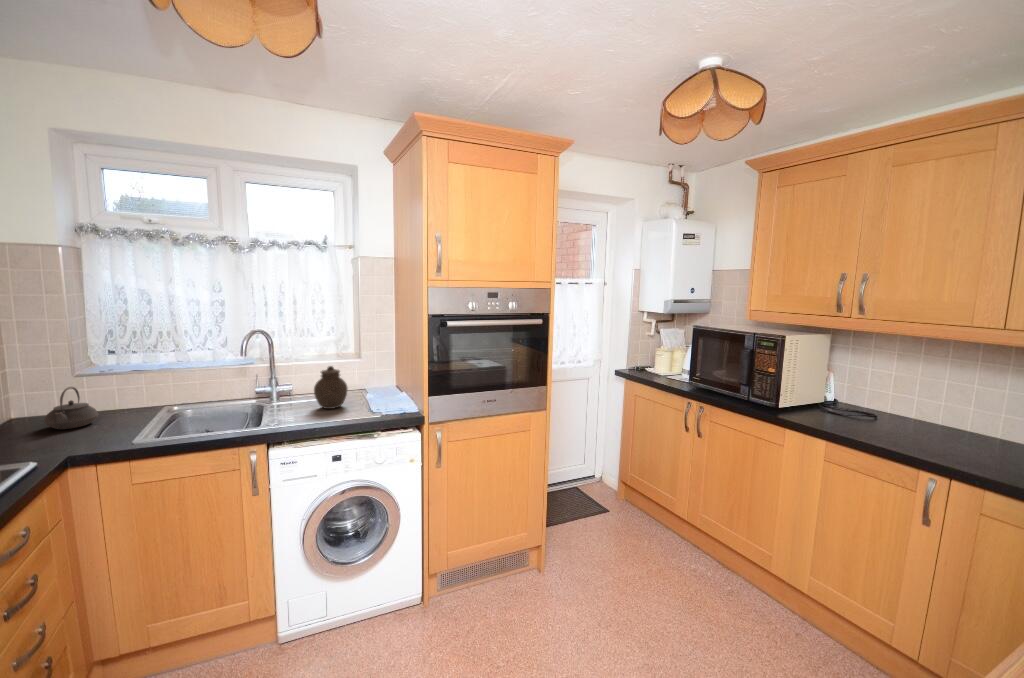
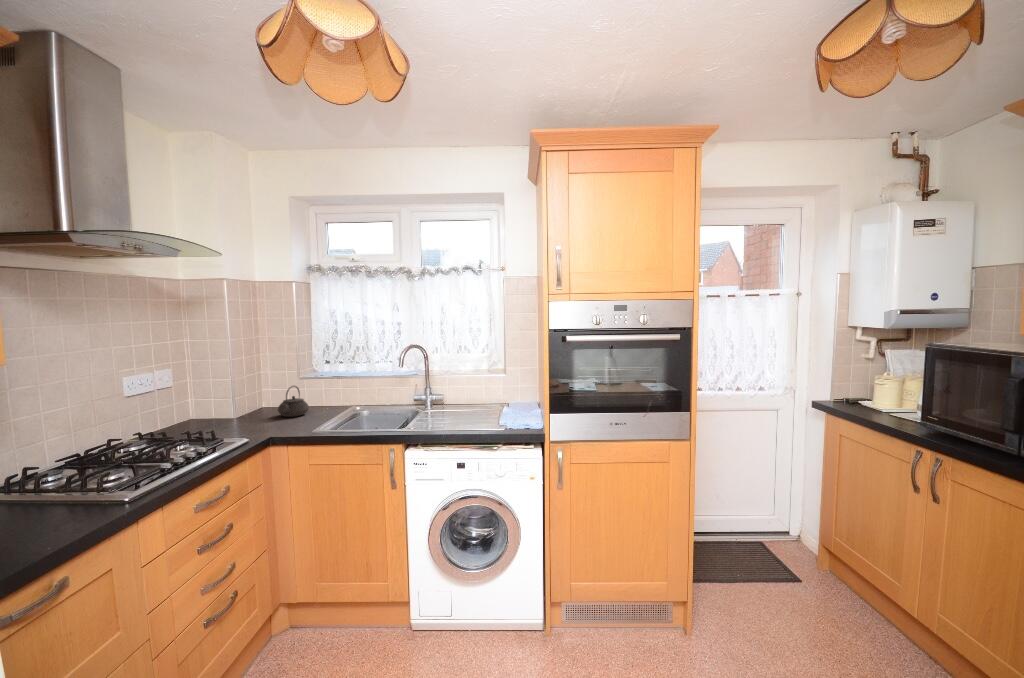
jar: present [314,366,348,409] -> none [455,378,484,418]

